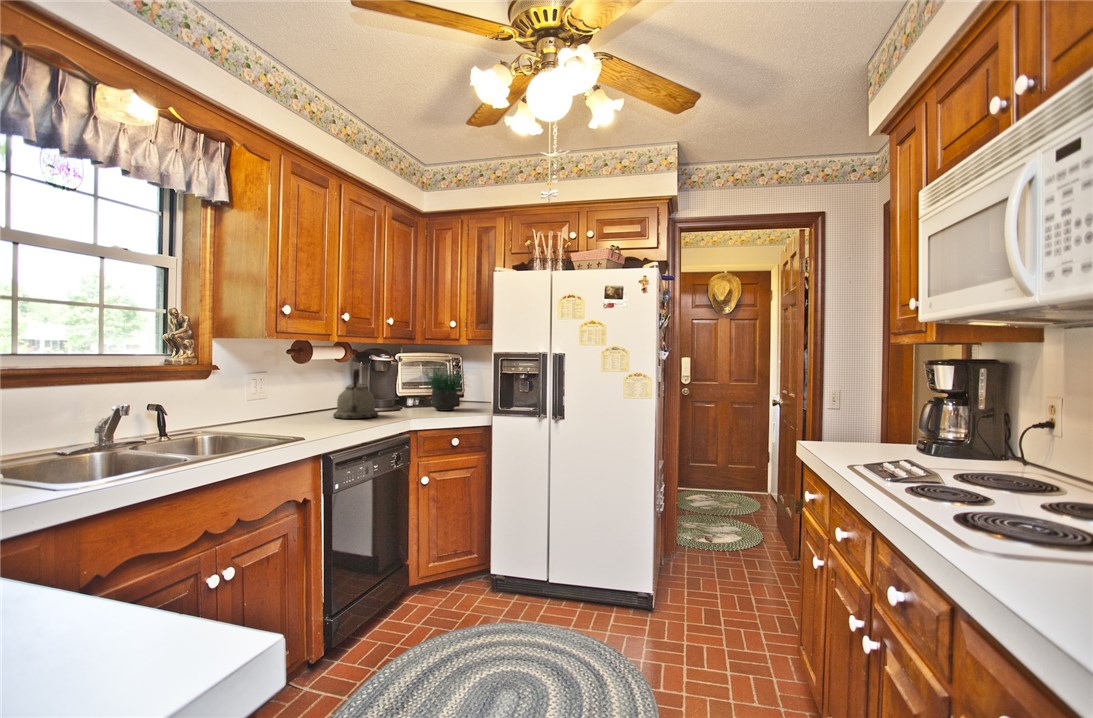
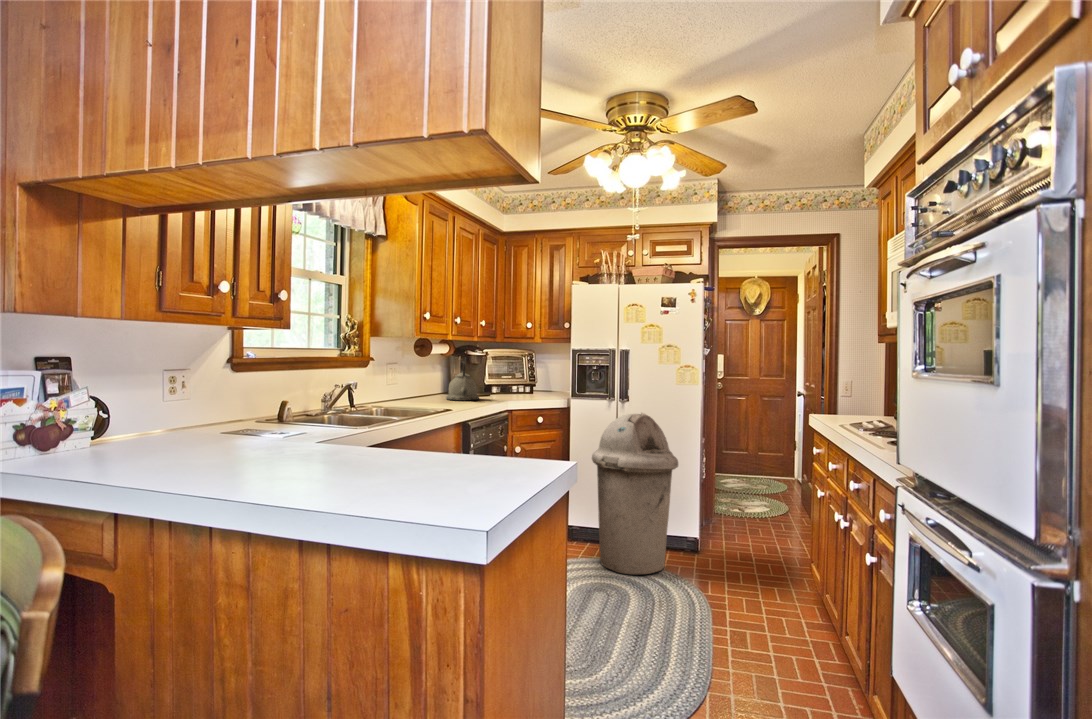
potted plant: present [424,366,463,411] -> none [501,349,548,397]
trash can: none [510,436,623,658] -> present [592,413,678,574]

